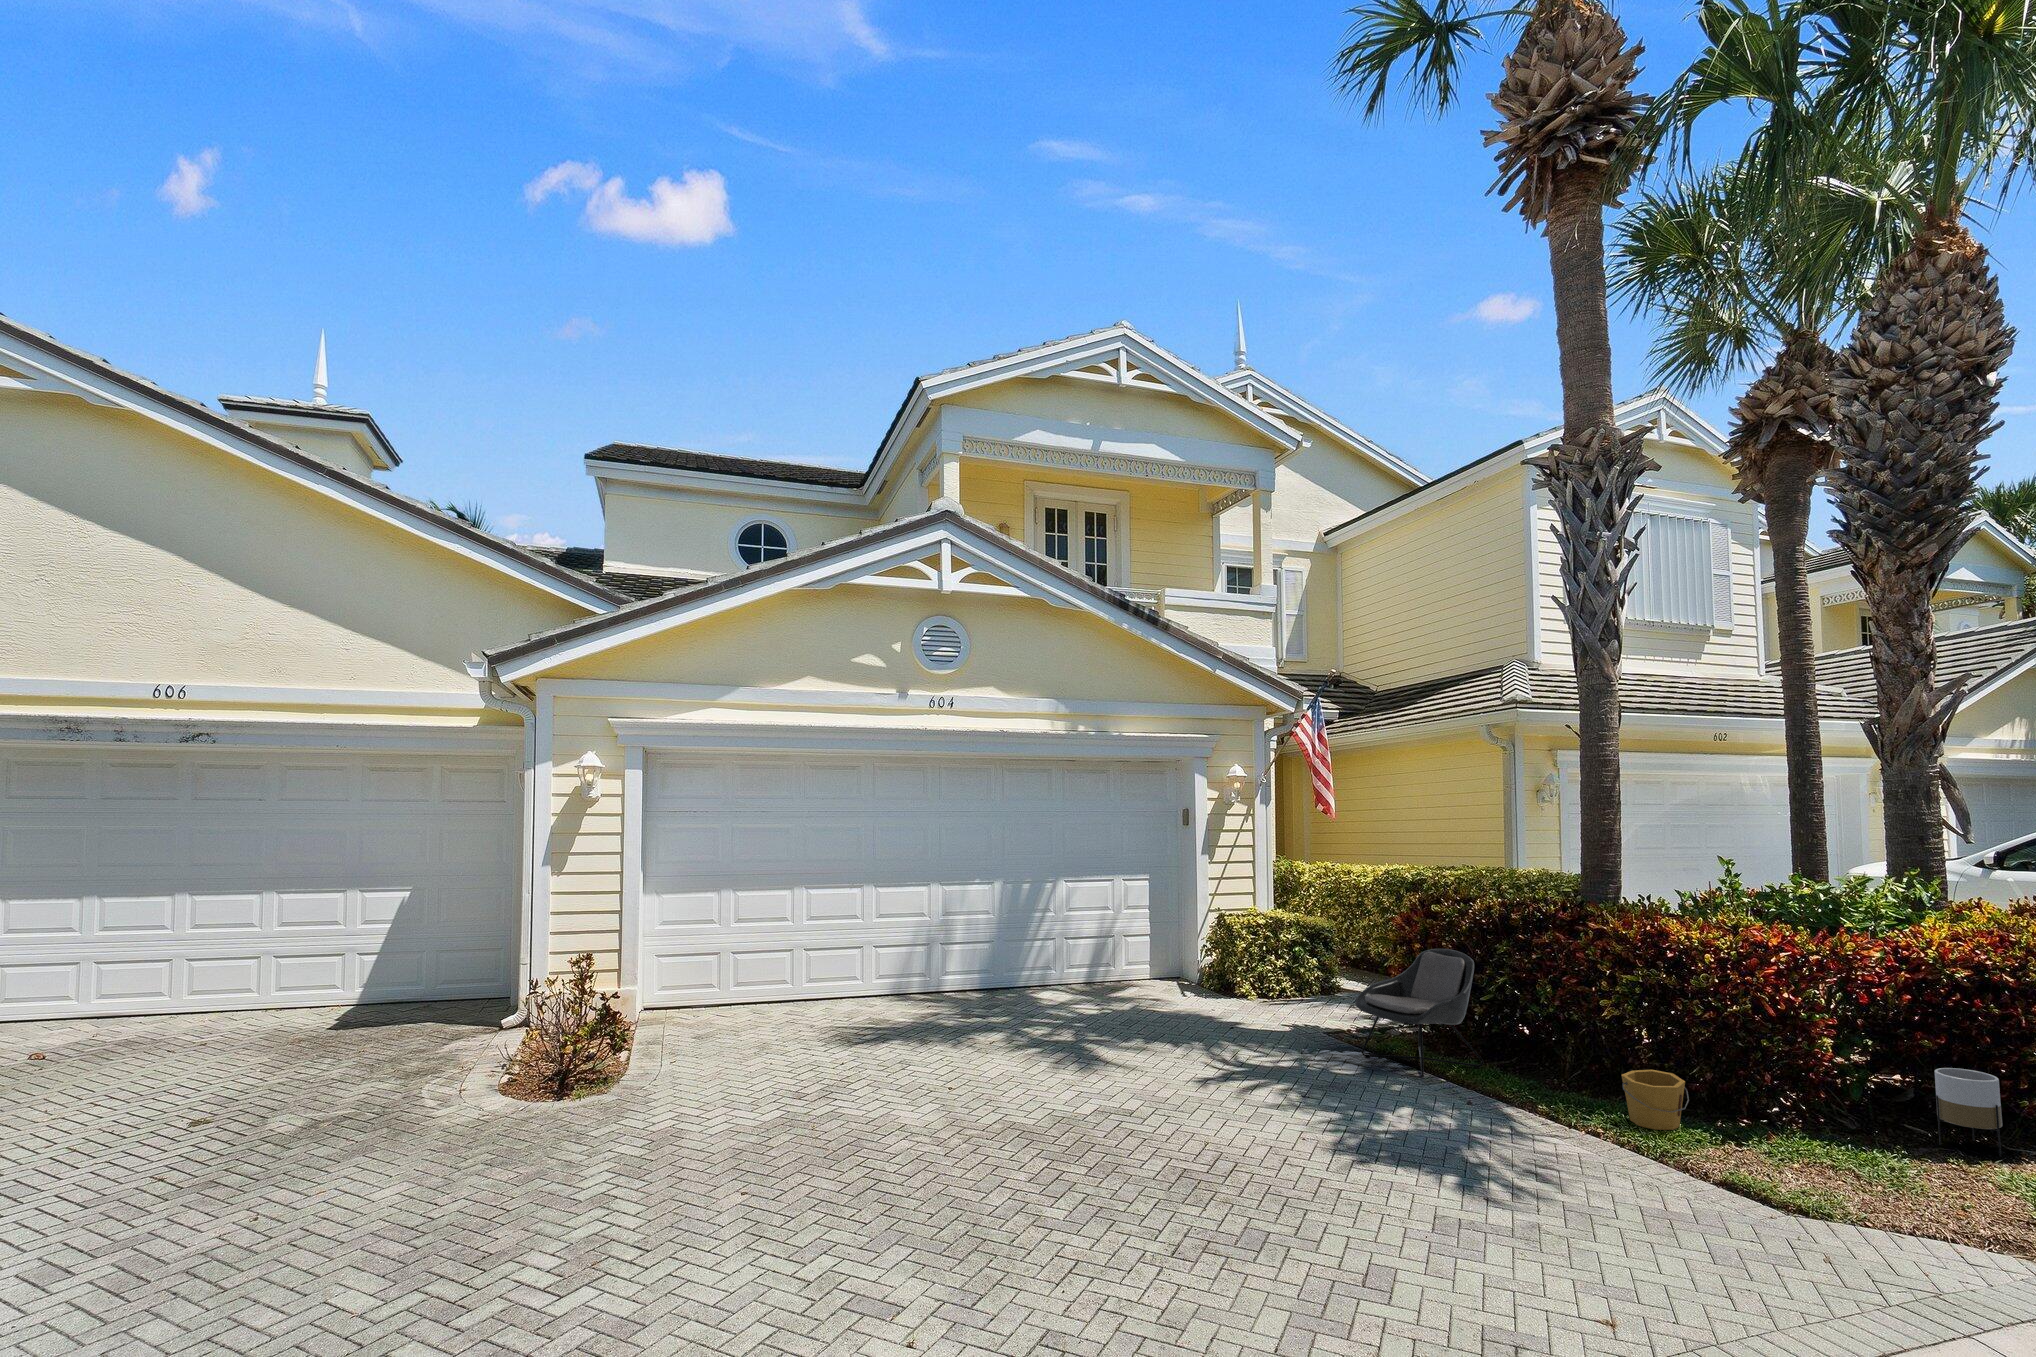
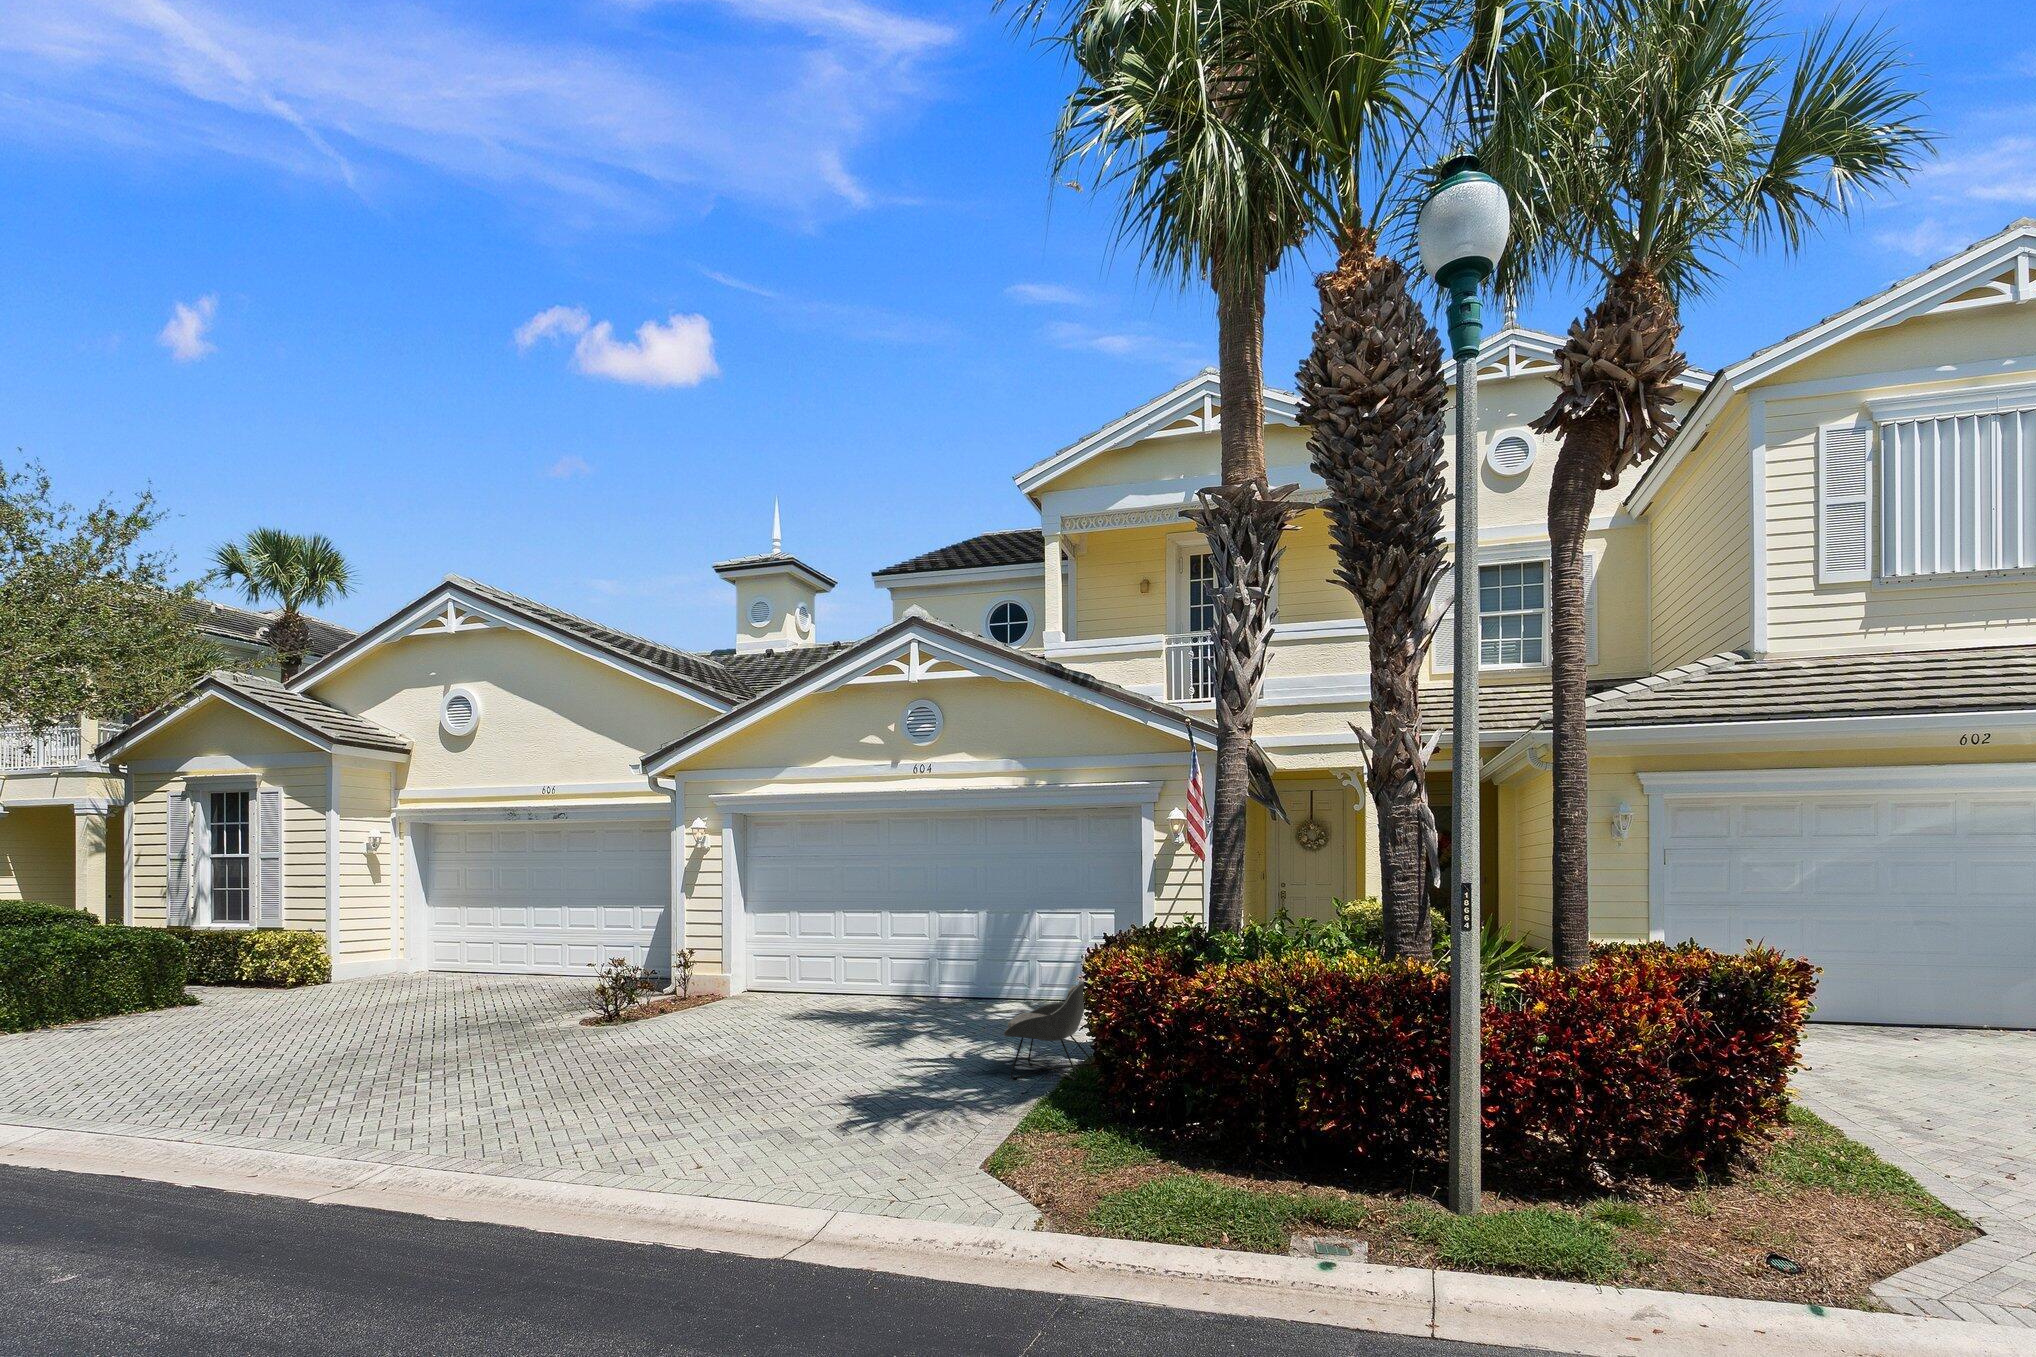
planter: present [1935,1068,2002,1156] -> none [1152,1100,1201,1178]
bucket: present [1621,1070,1689,1130] -> none [1005,1081,1049,1128]

